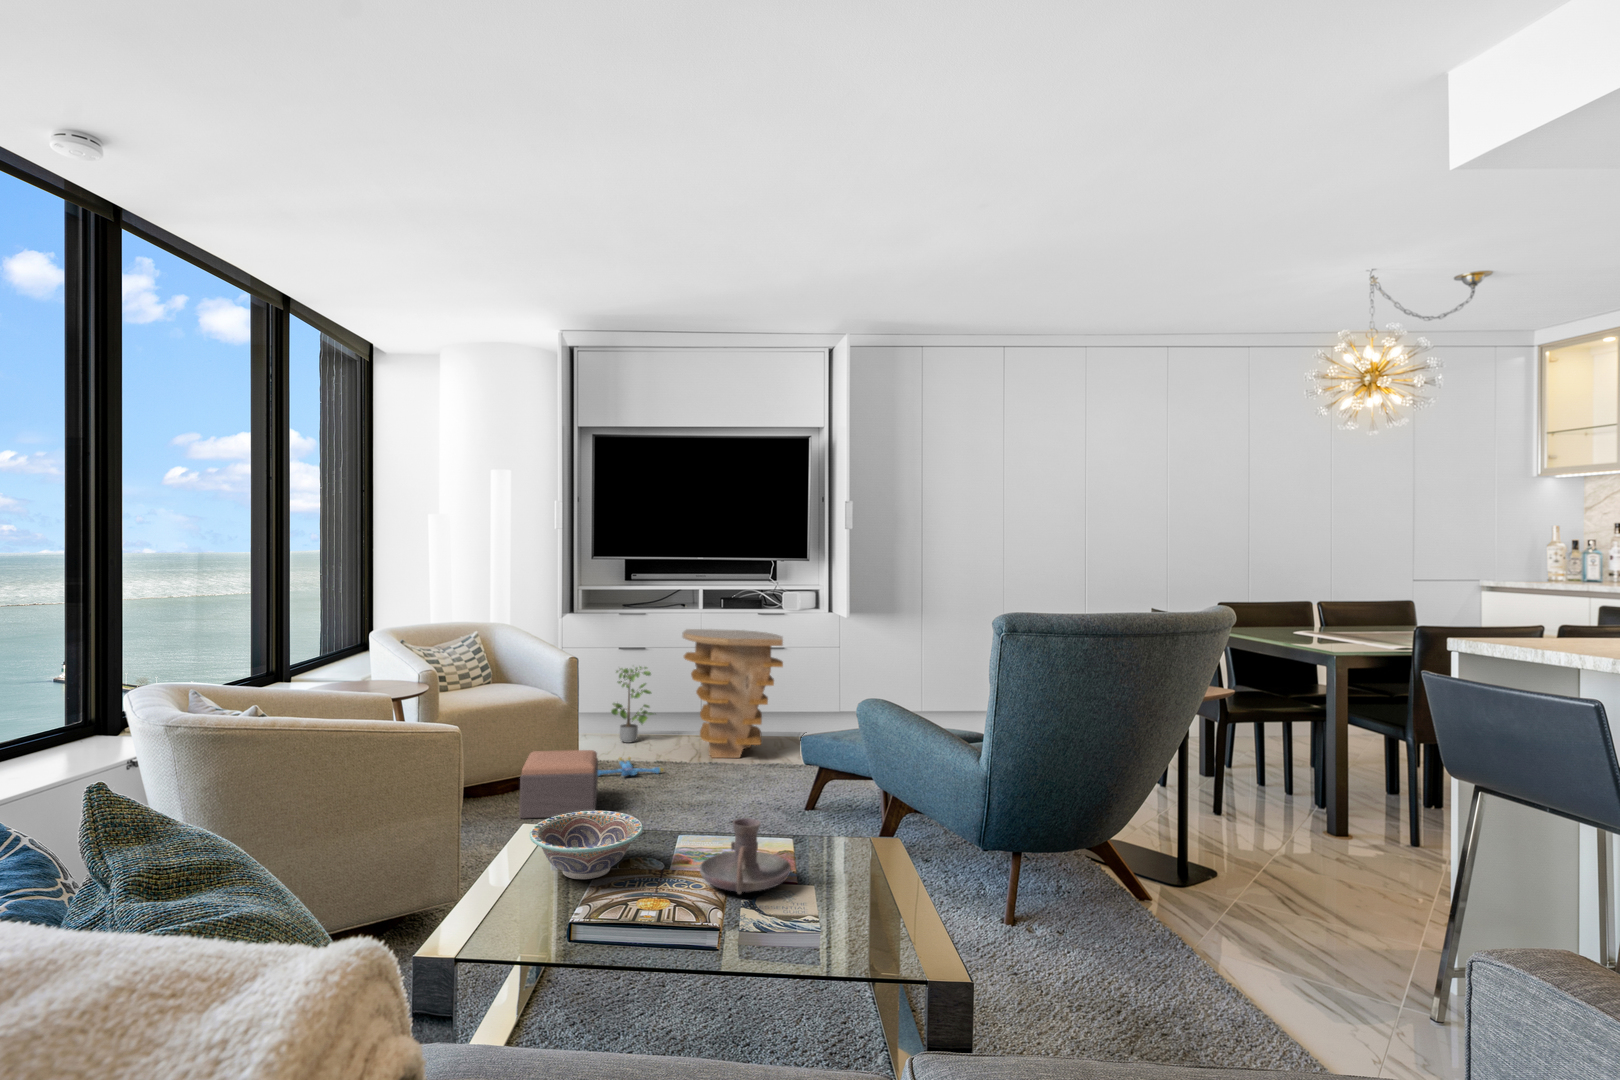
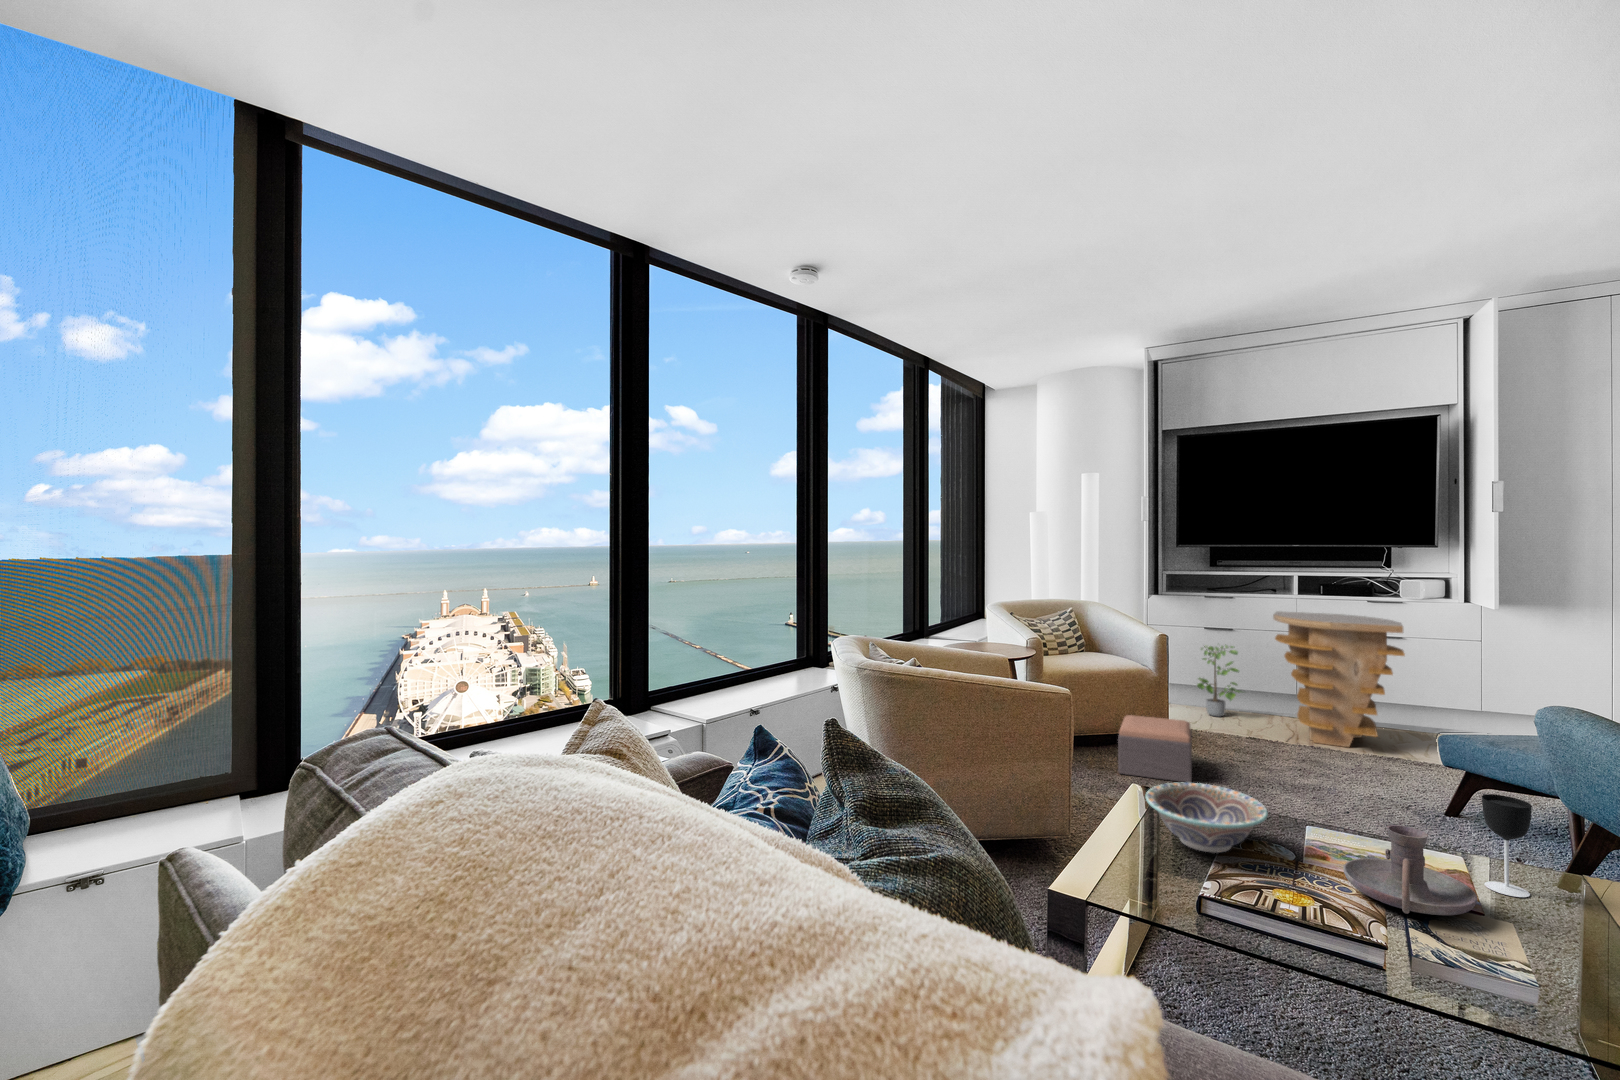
plush toy: present [598,757,664,776] -> none [1183,730,1260,751]
wine glass: none [802,780,832,862] -> present [1482,794,1532,897]

